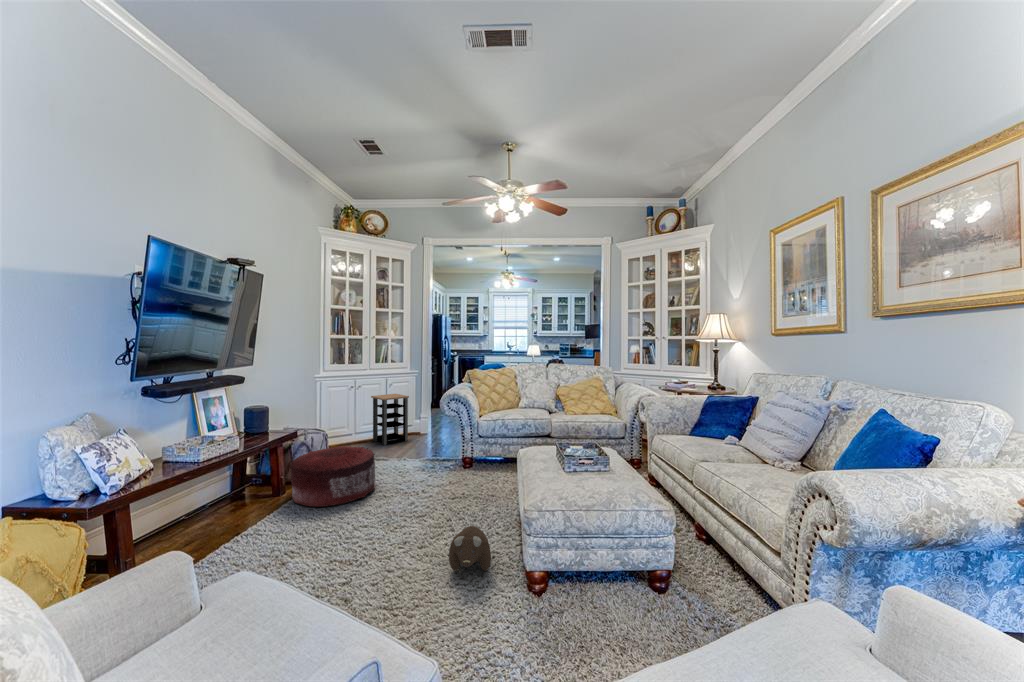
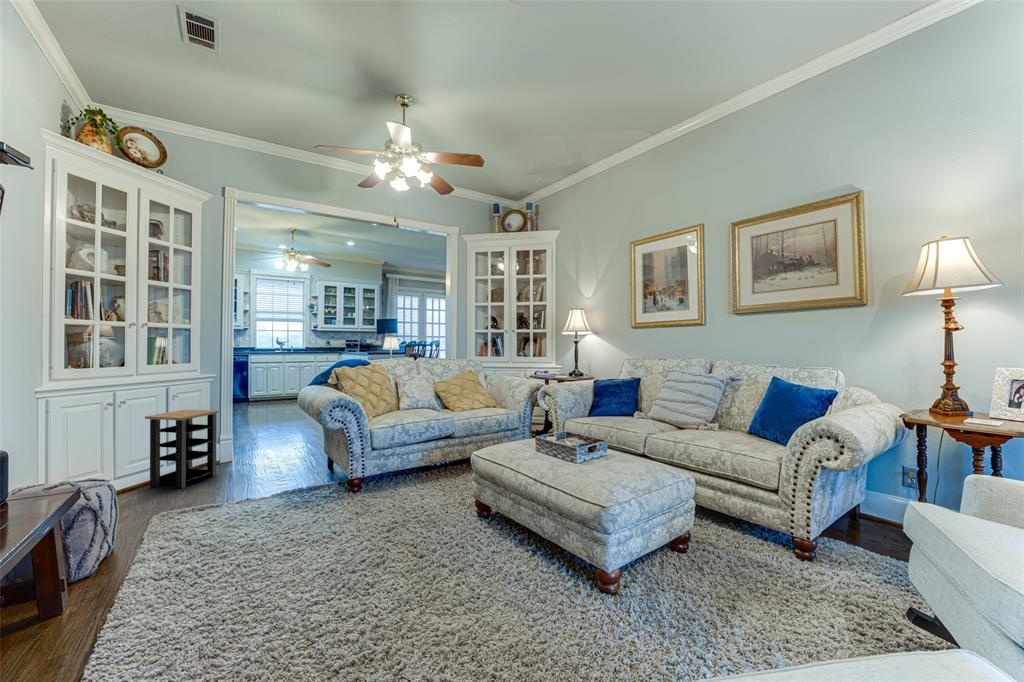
pouf: present [290,446,376,507] -> none [102,489,264,613]
plush toy: present [449,526,491,571] -> none [497,544,556,603]

